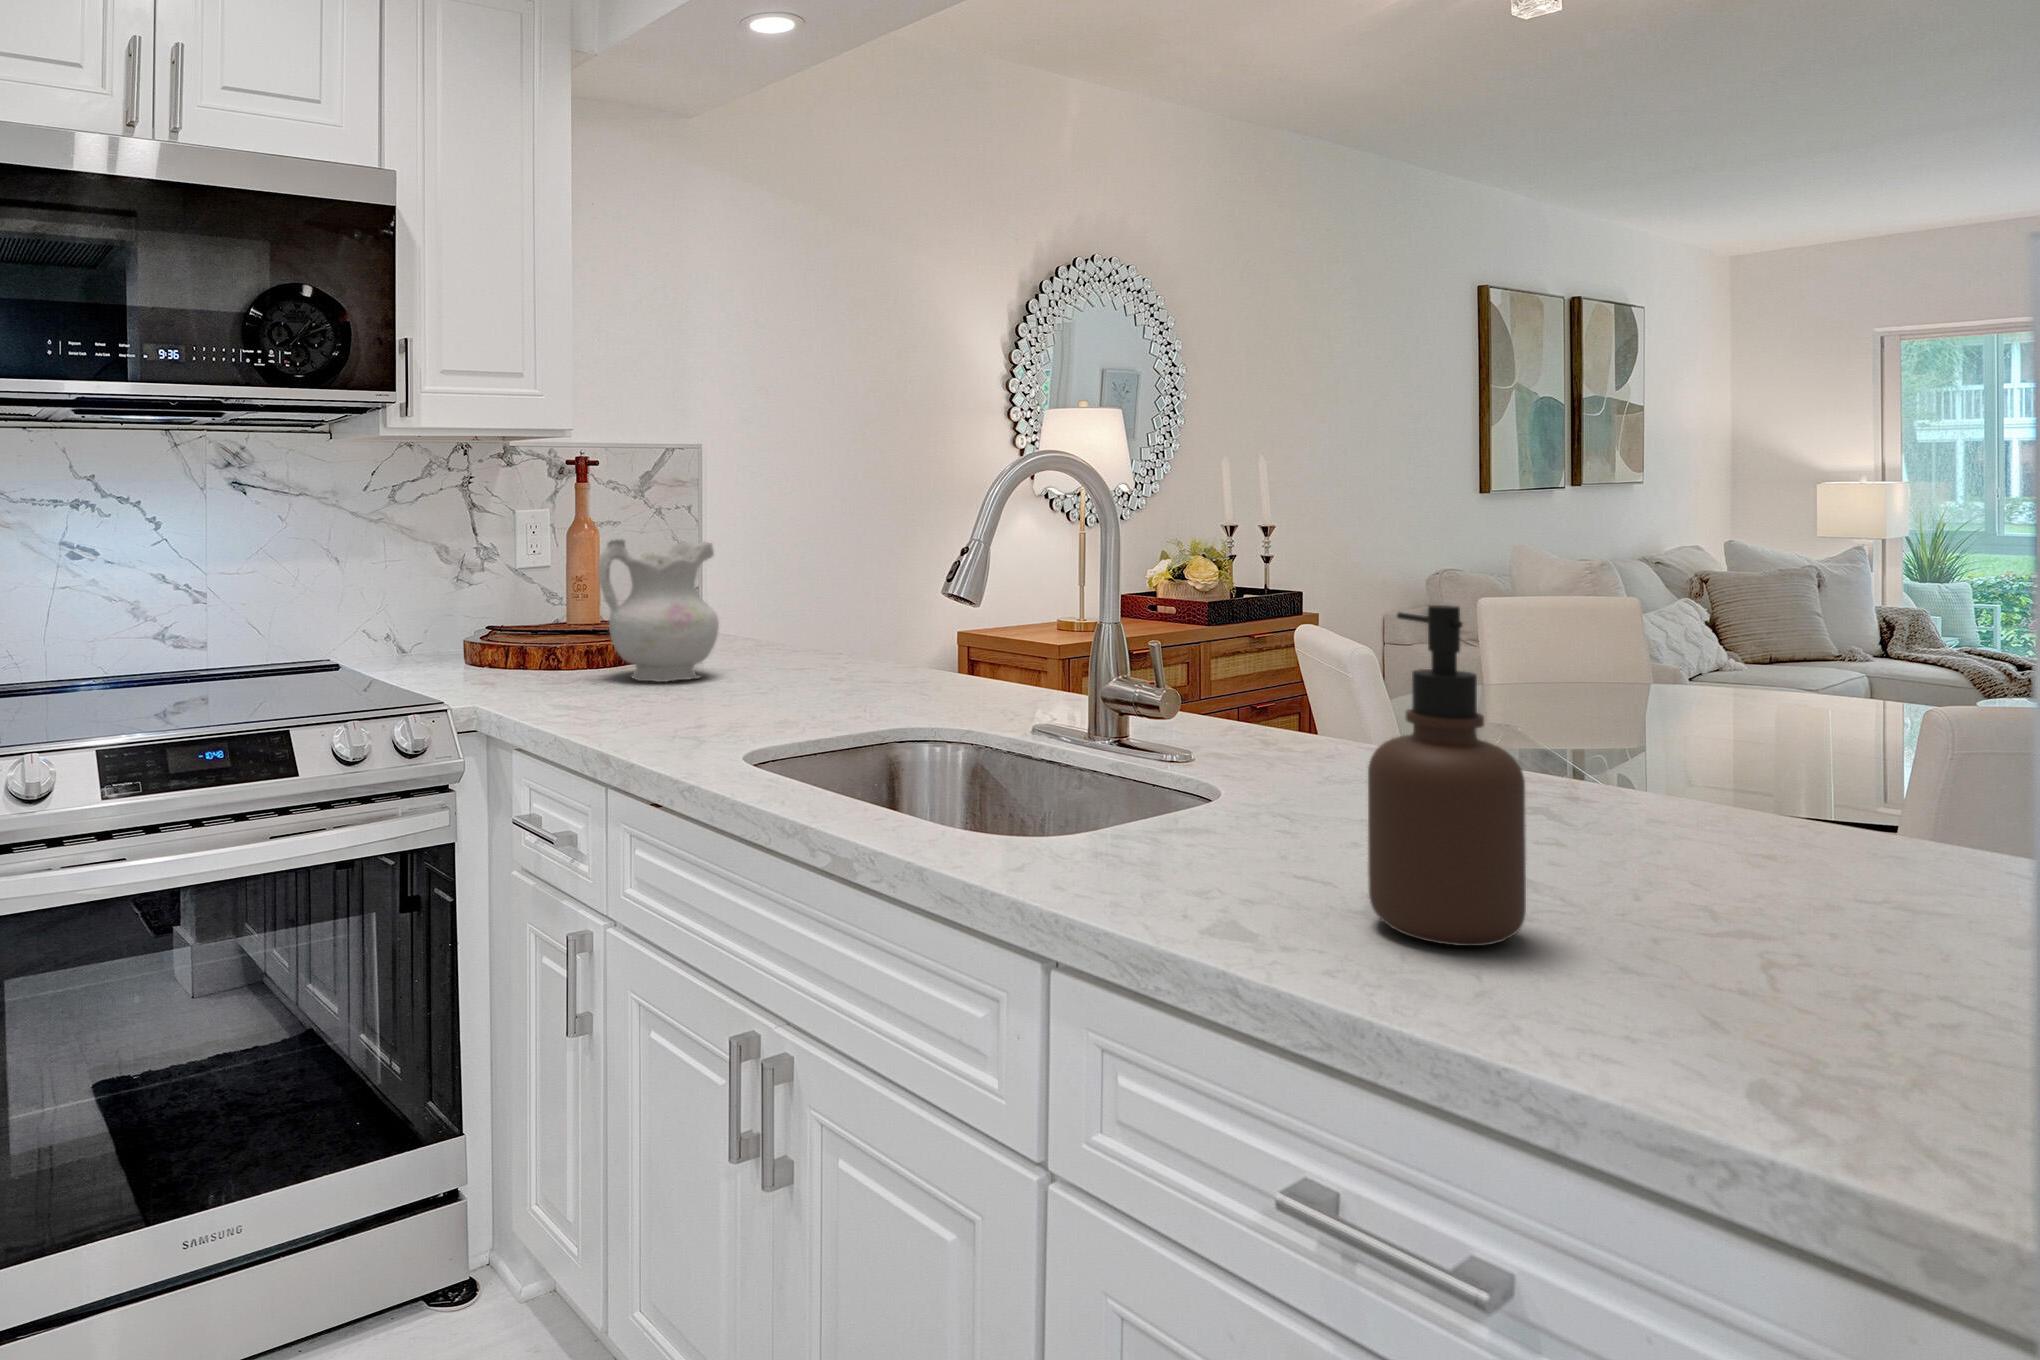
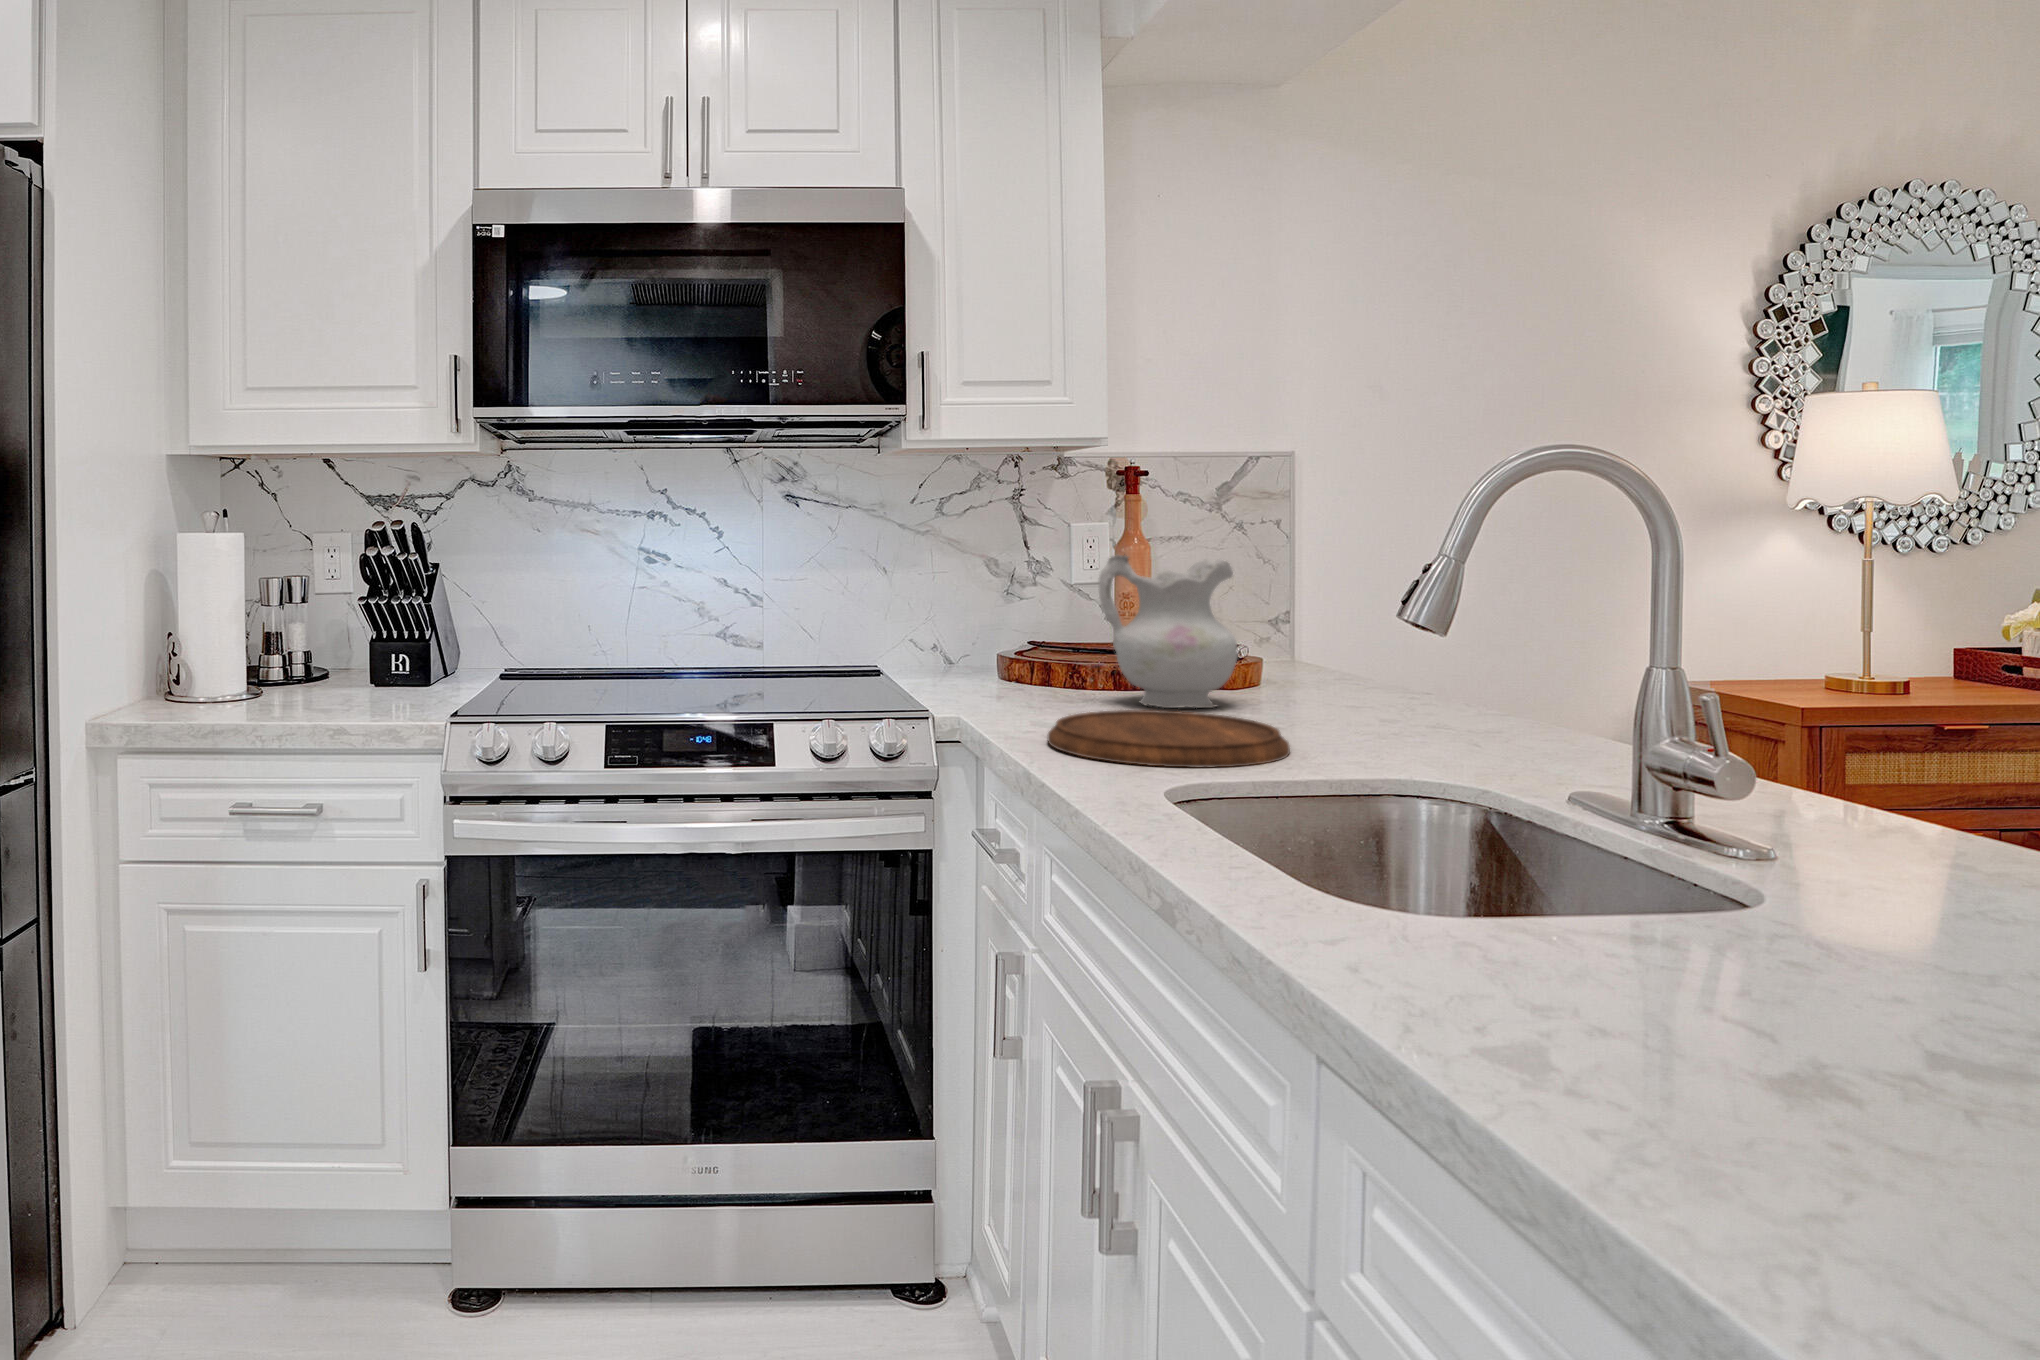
soap dispenser: present [1368,605,1526,946] -> none [1584,659,1801,1098]
cutting board: none [604,683,820,736] -> present [1048,710,1290,767]

